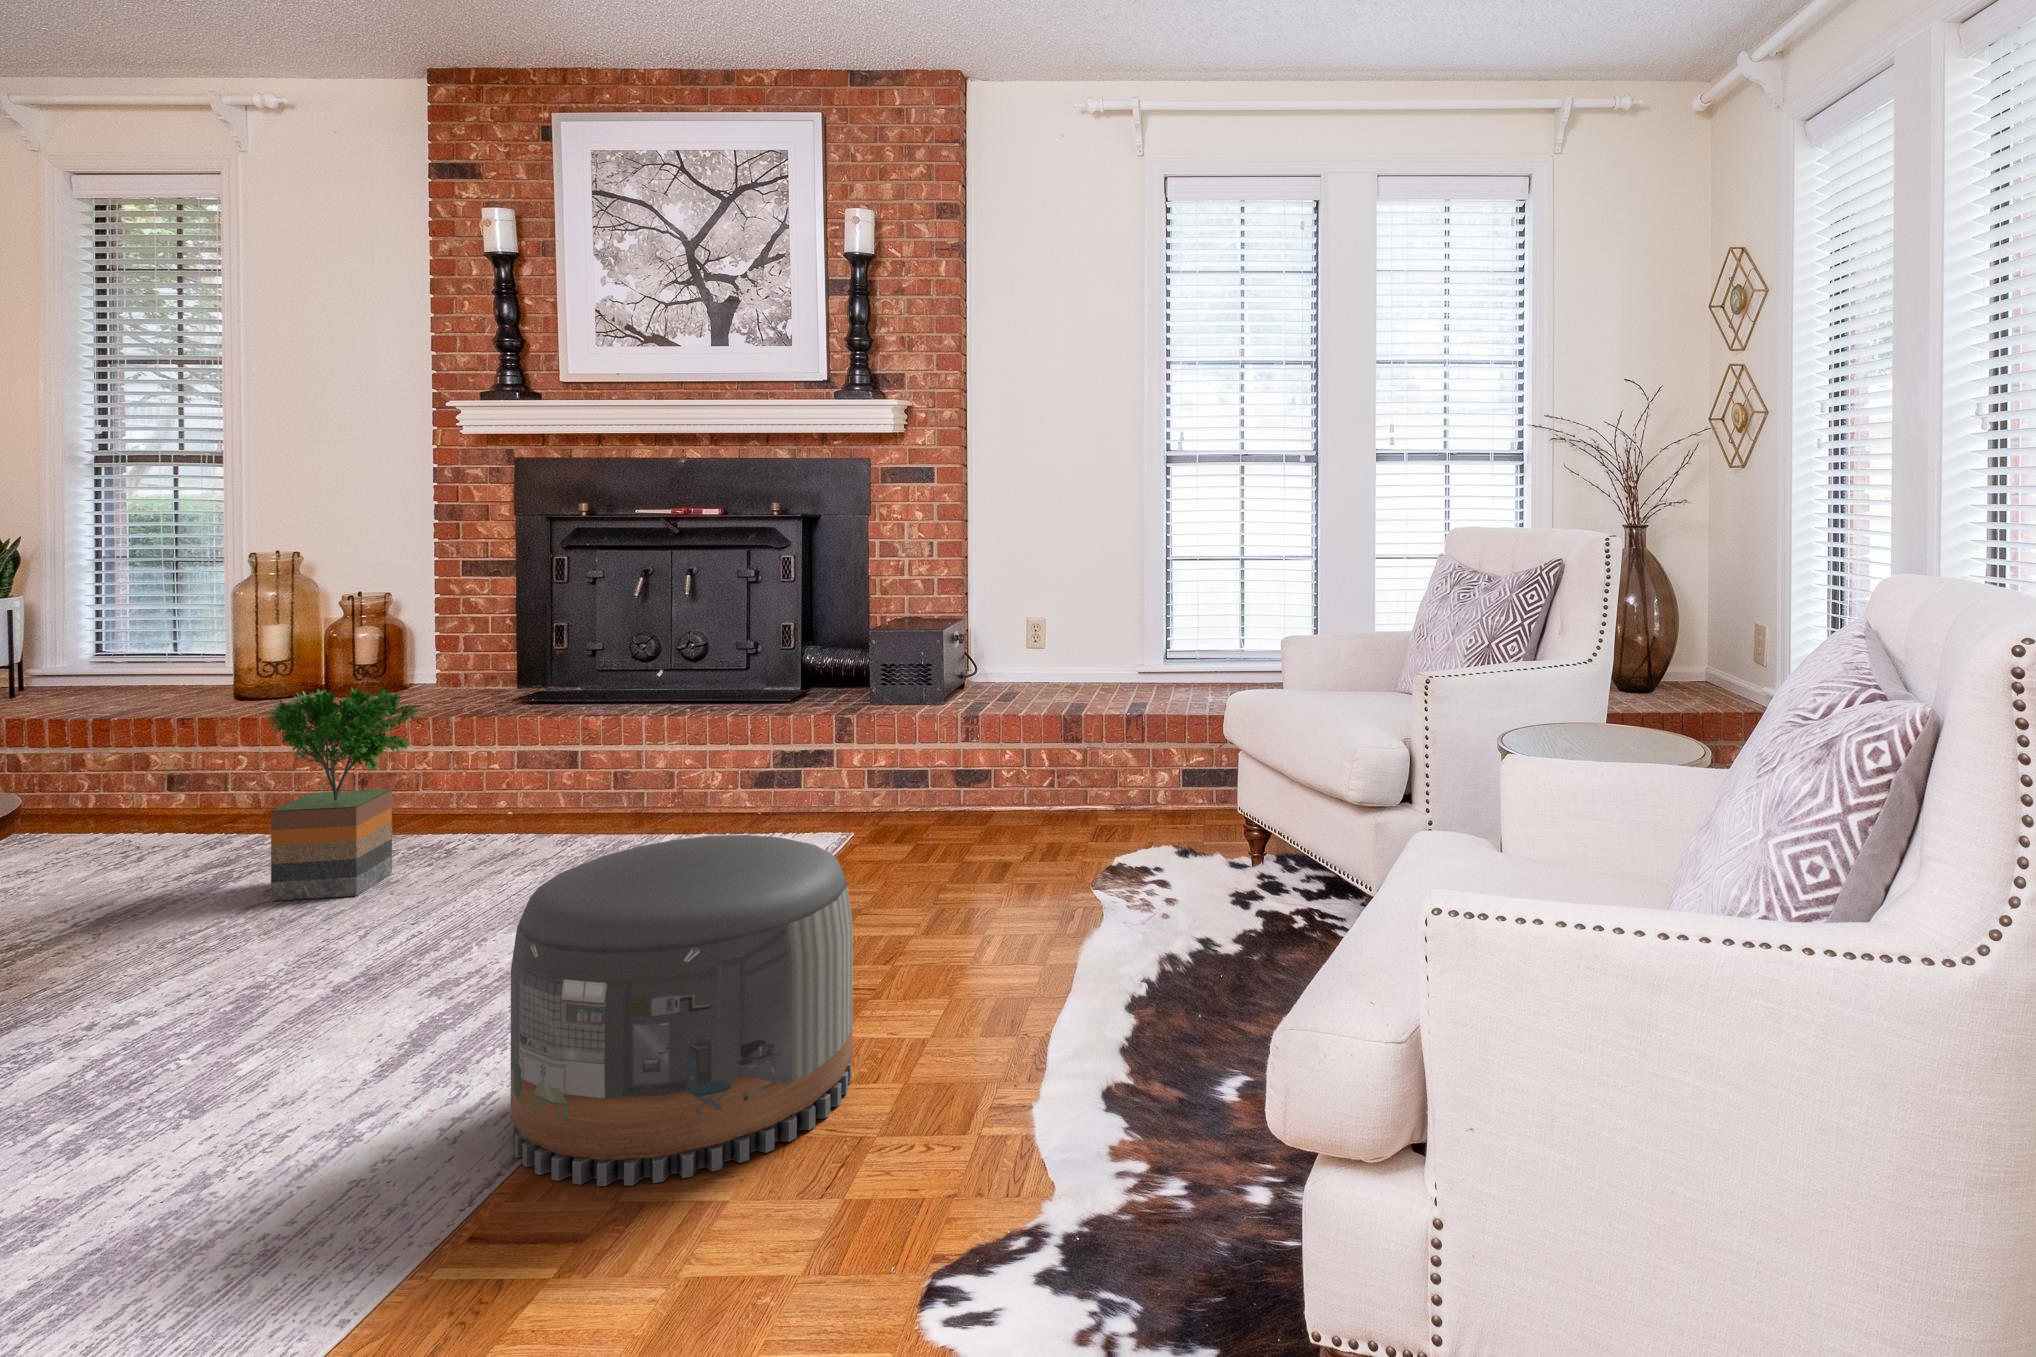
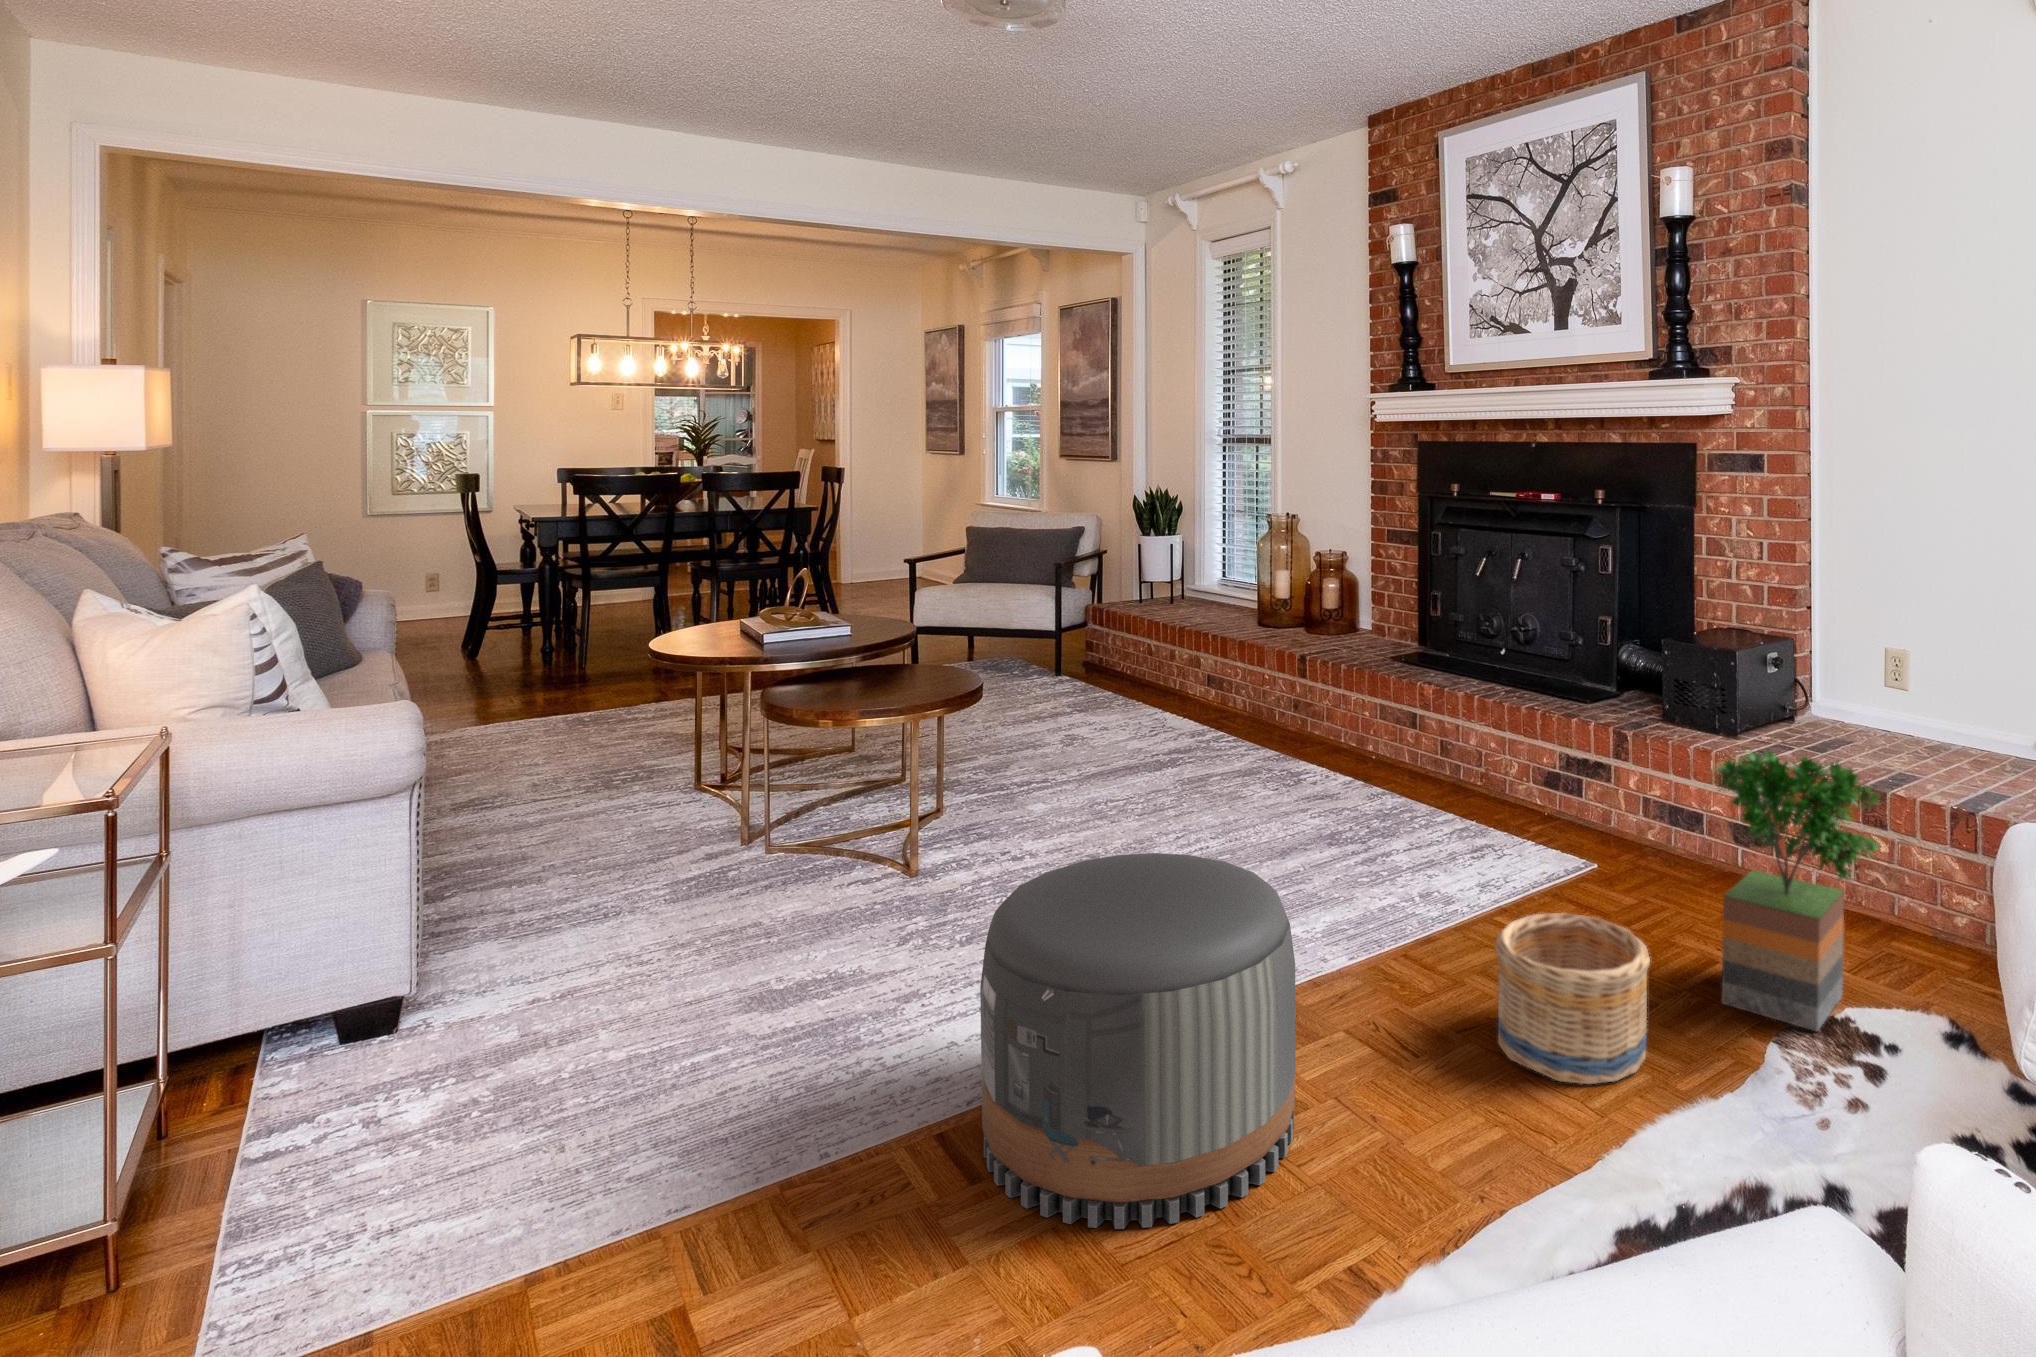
potted tree: present [267,687,420,901] -> present [1713,751,1882,1031]
basket: none [909,832,1036,956] -> present [1496,913,1650,1084]

